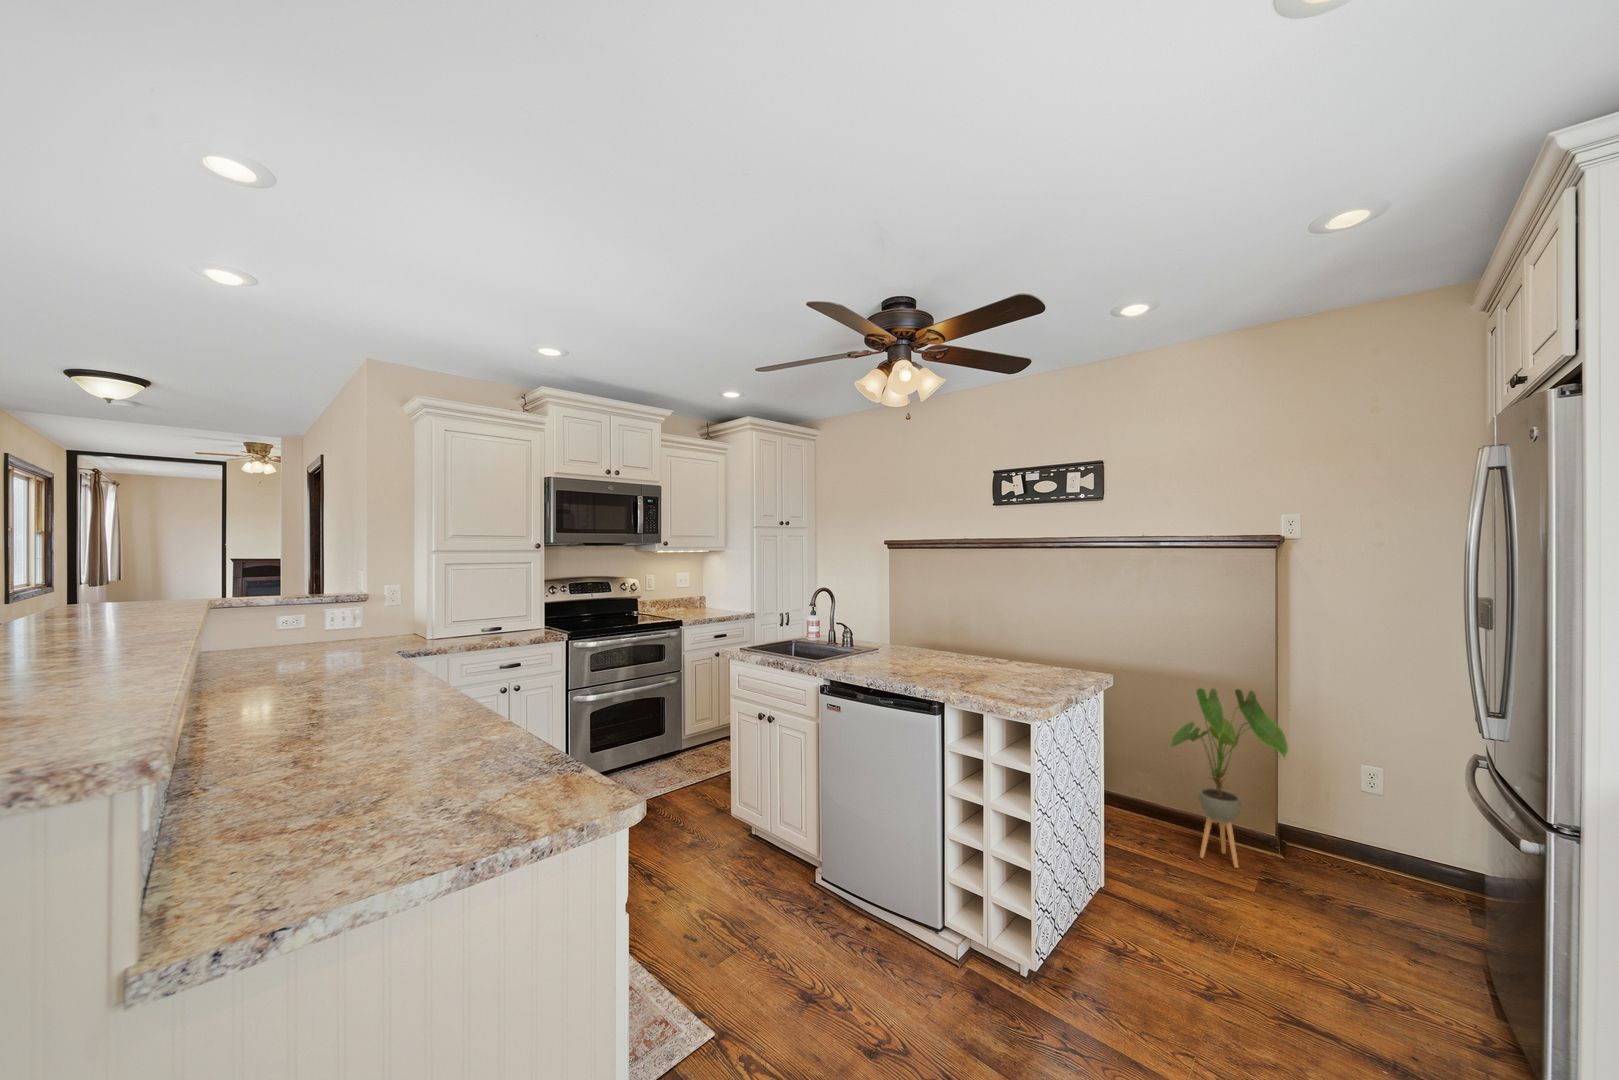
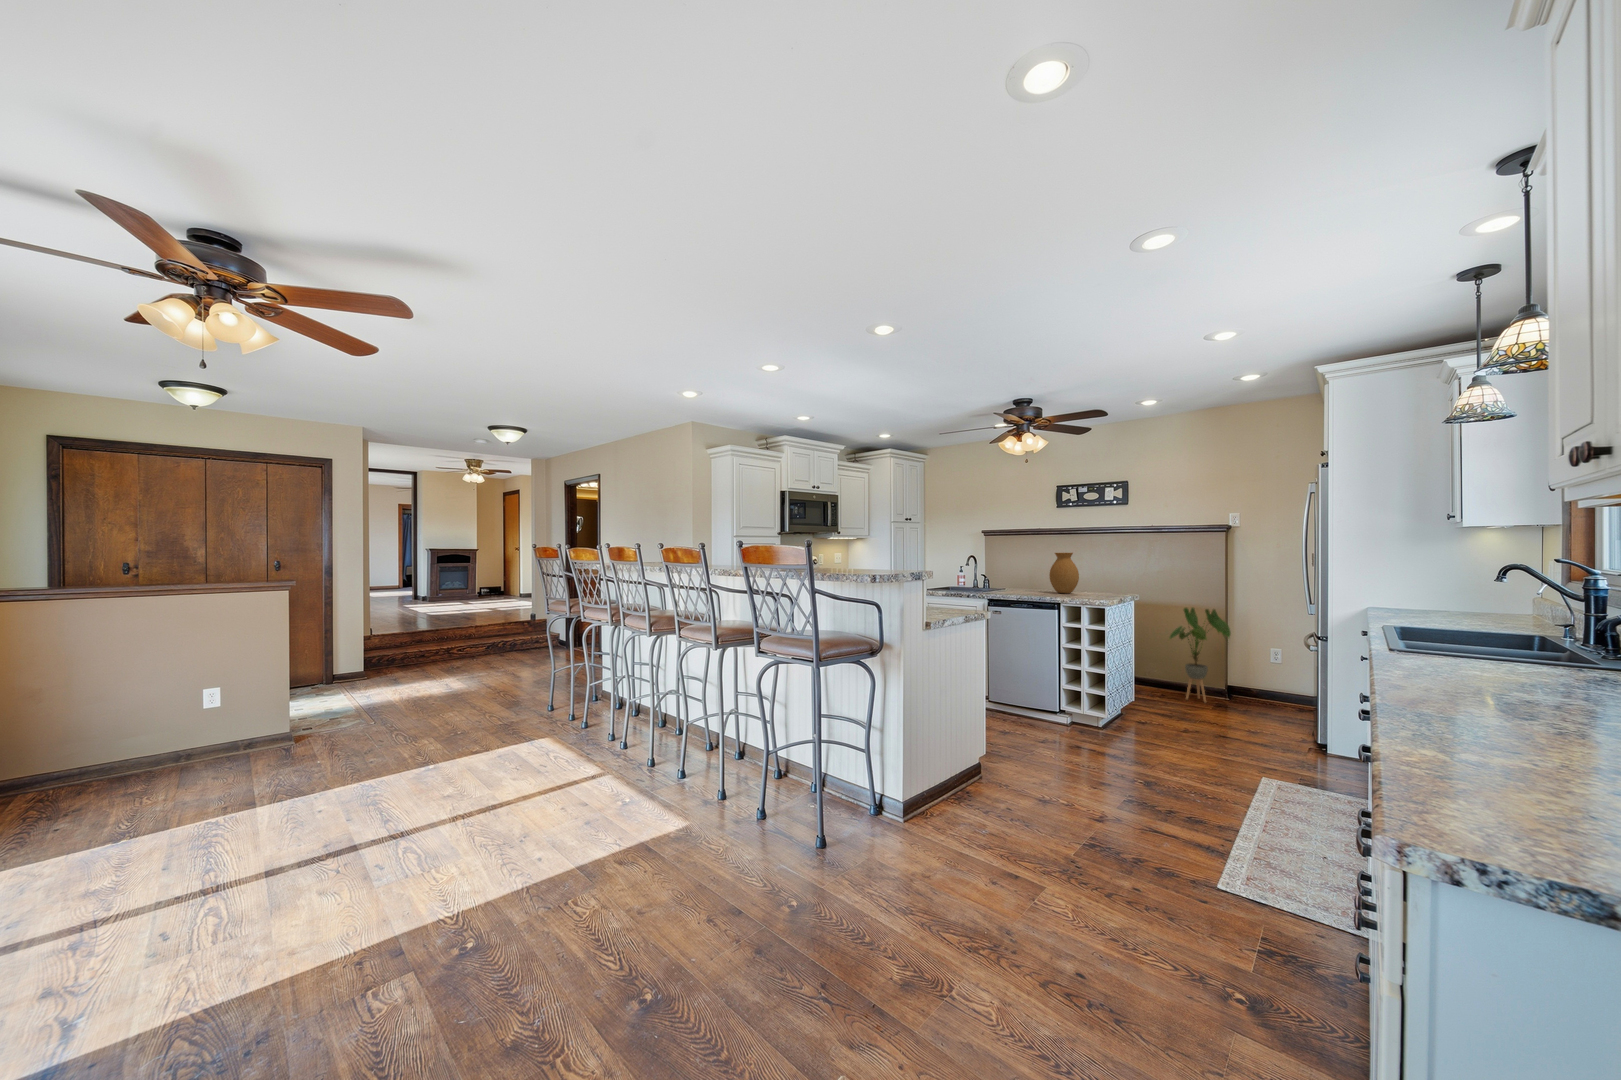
vase: none [938,592,993,675] -> present [1049,553,1079,593]

